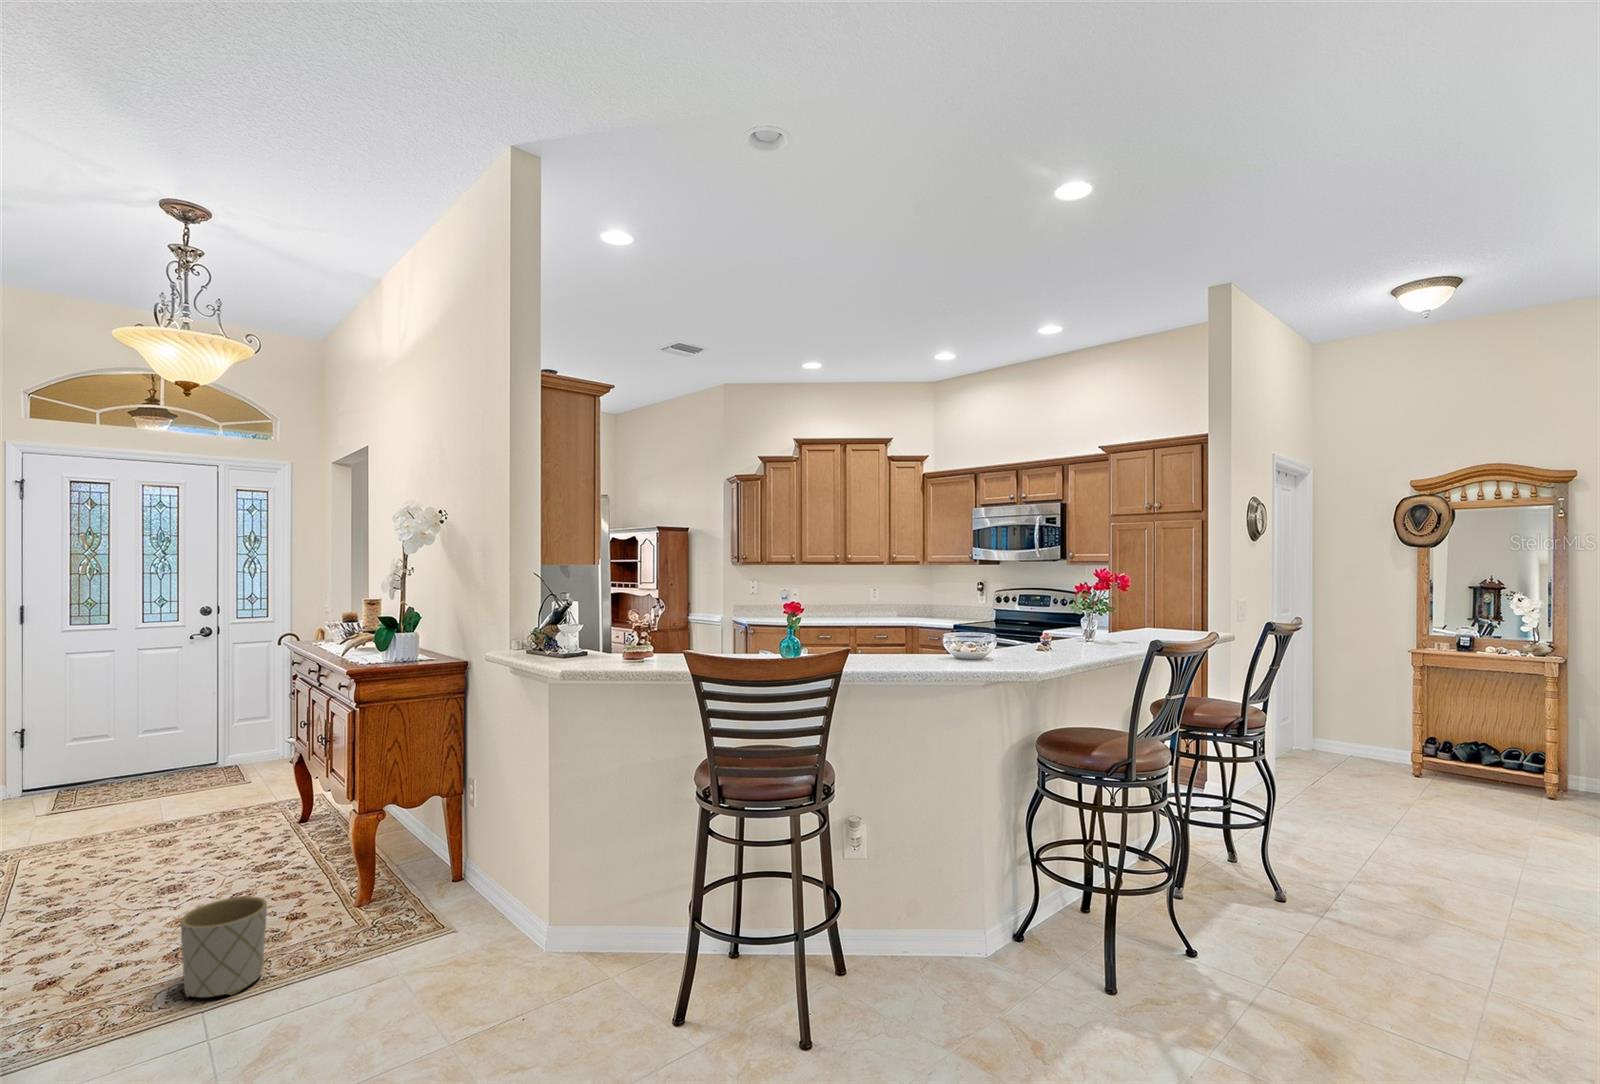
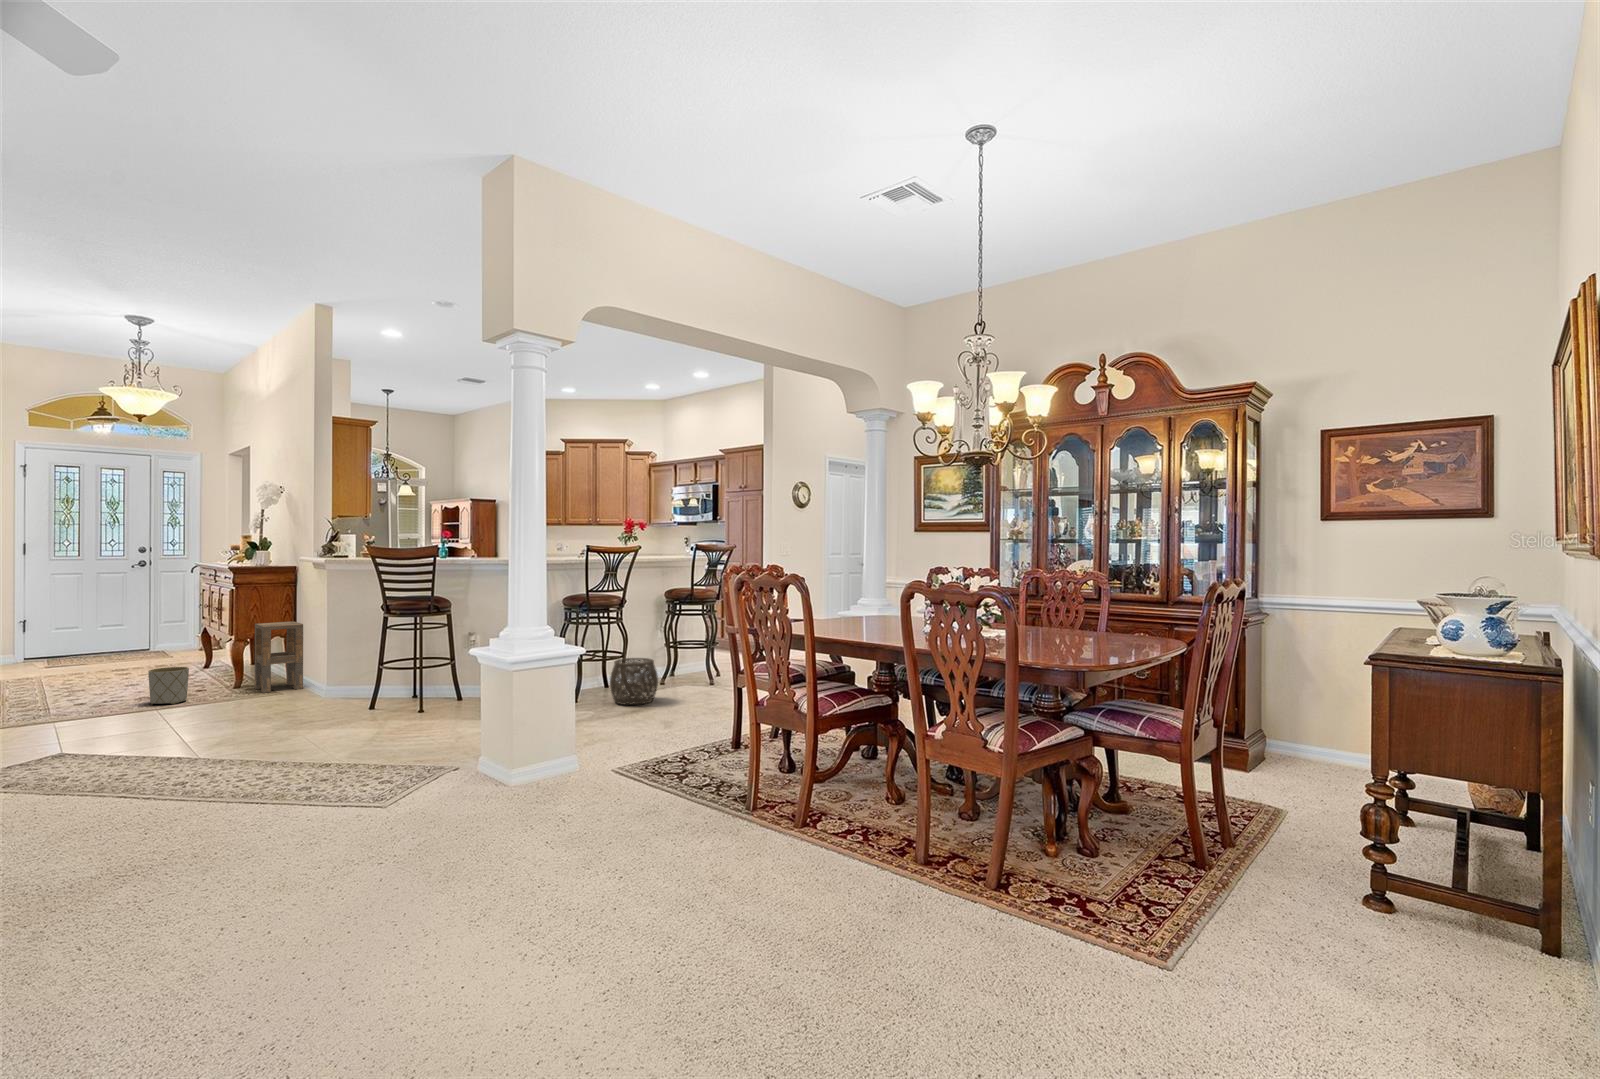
side table: none [394,770,488,936] -> present [255,621,303,693]
woven basket: none [1190,884,1319,1022] -> present [610,658,658,705]

